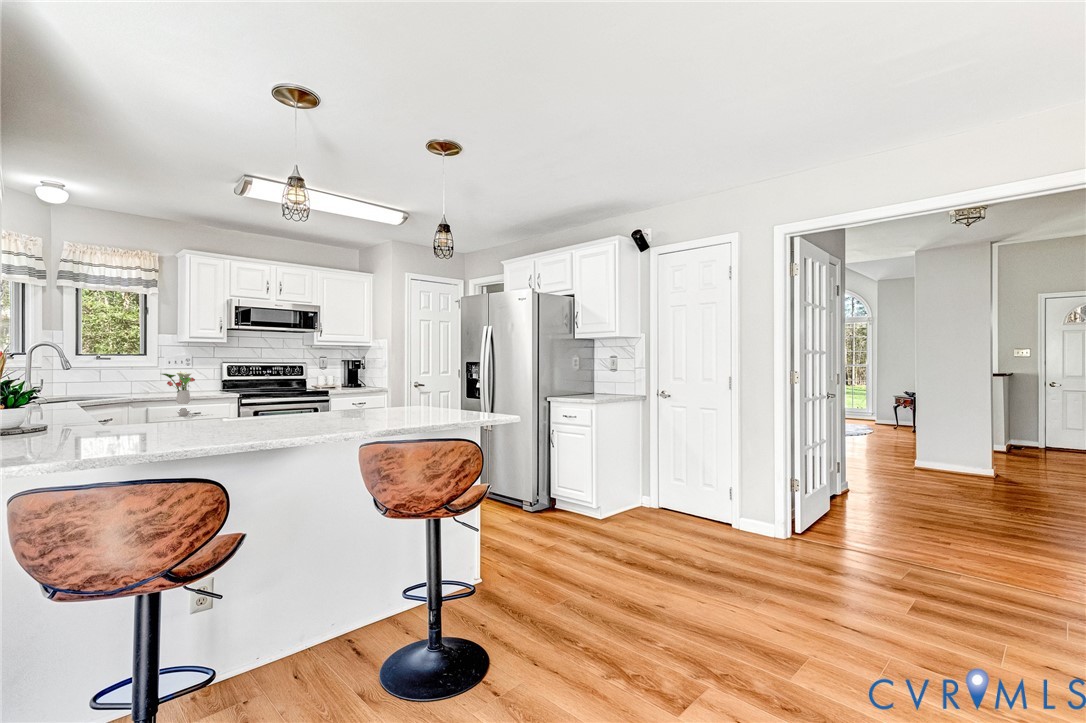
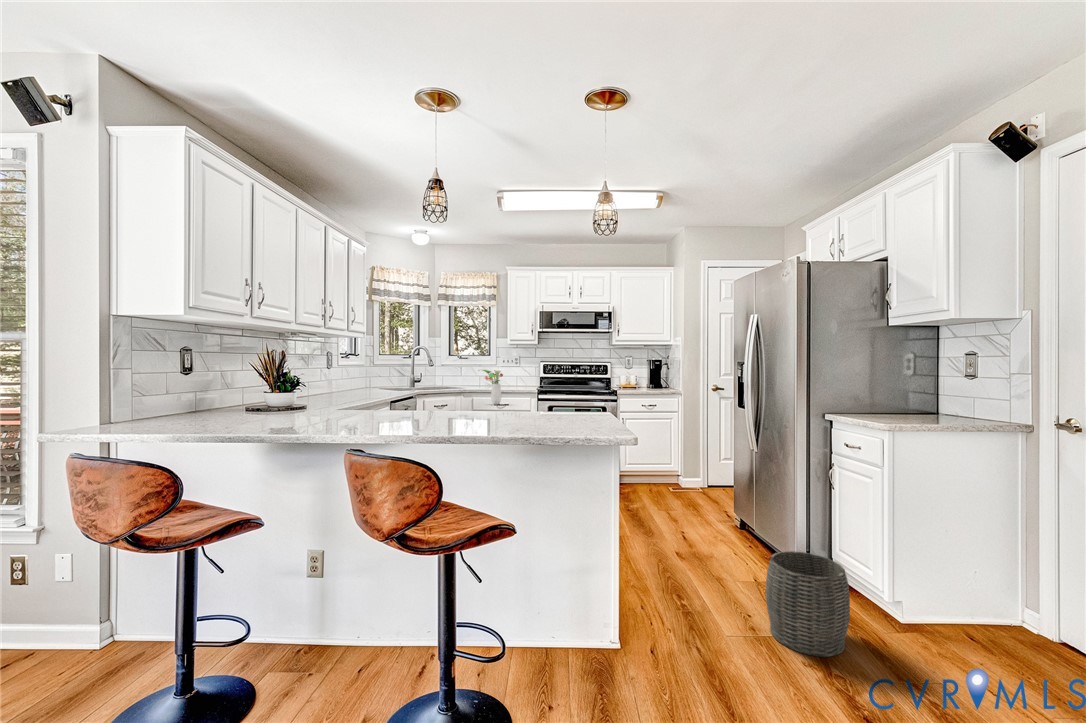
woven basket: none [548,487,596,547] -> present [766,551,850,657]

